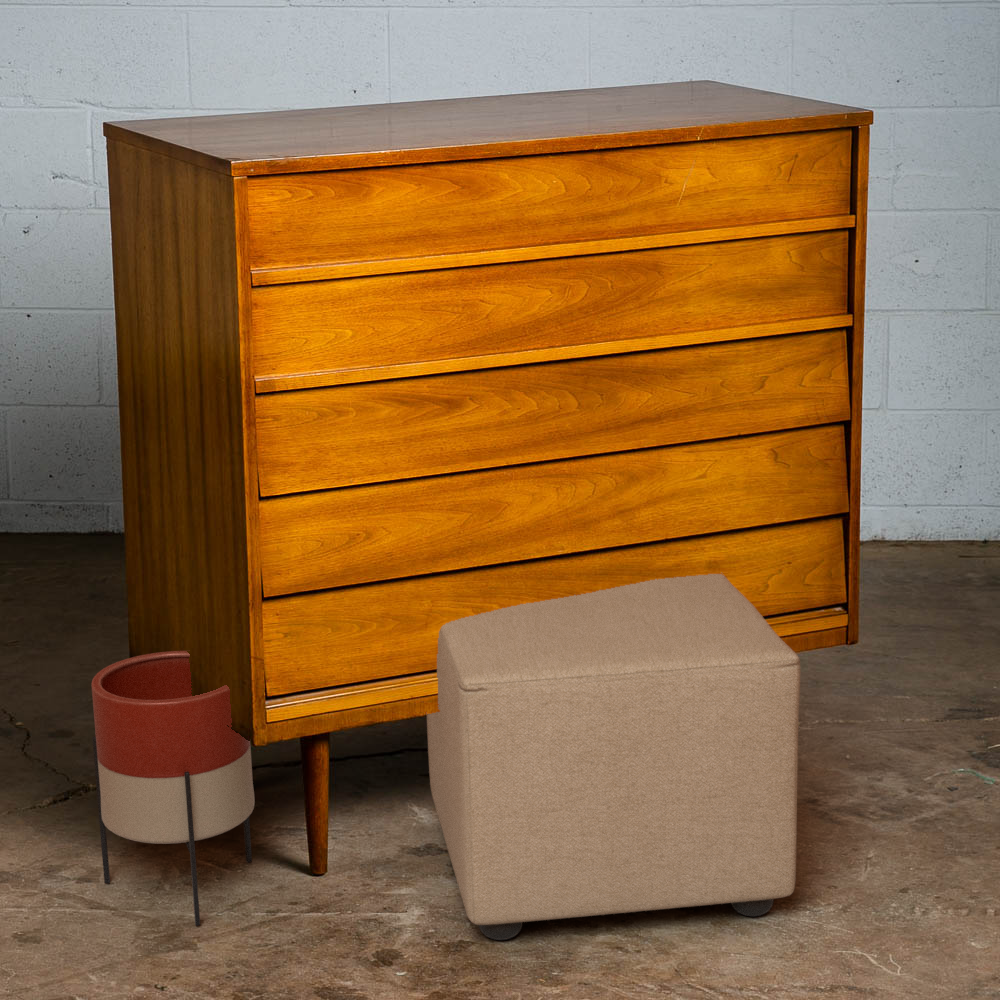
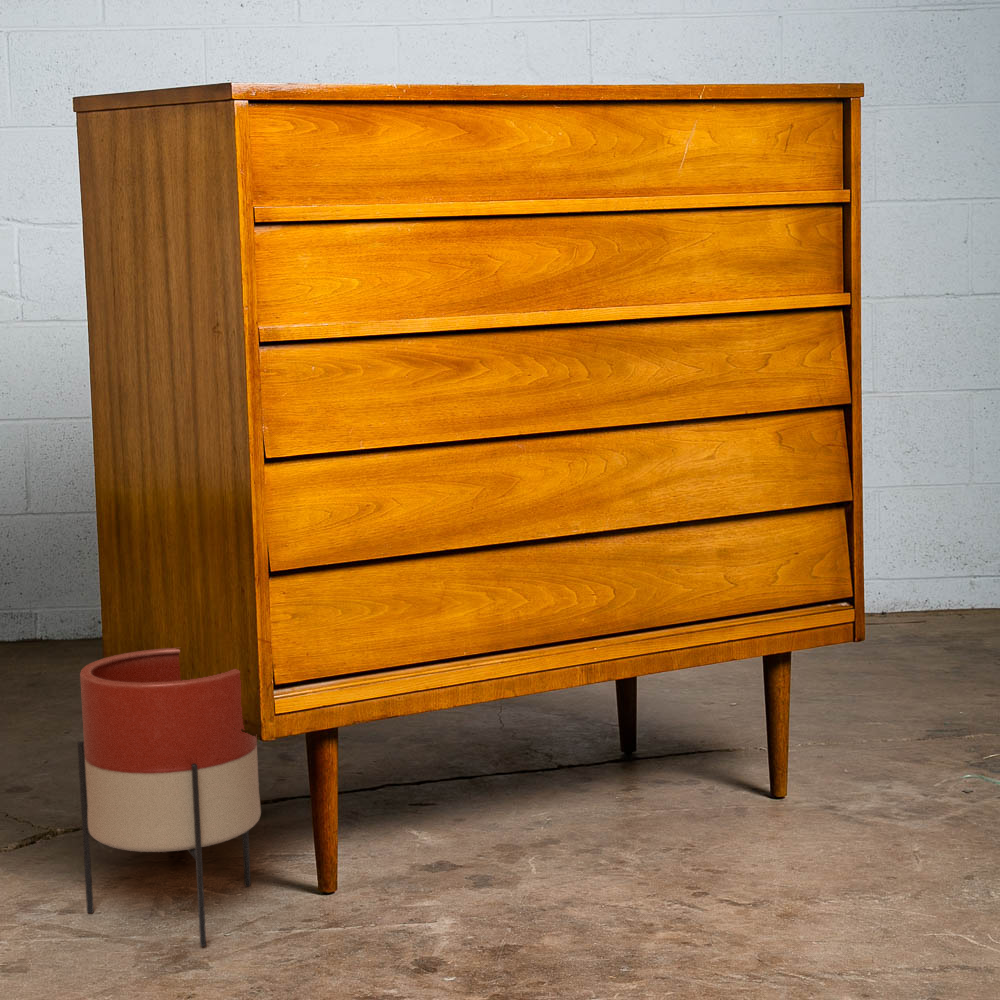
ottoman: present [427,574,801,940] -> none [430,556,866,942]

